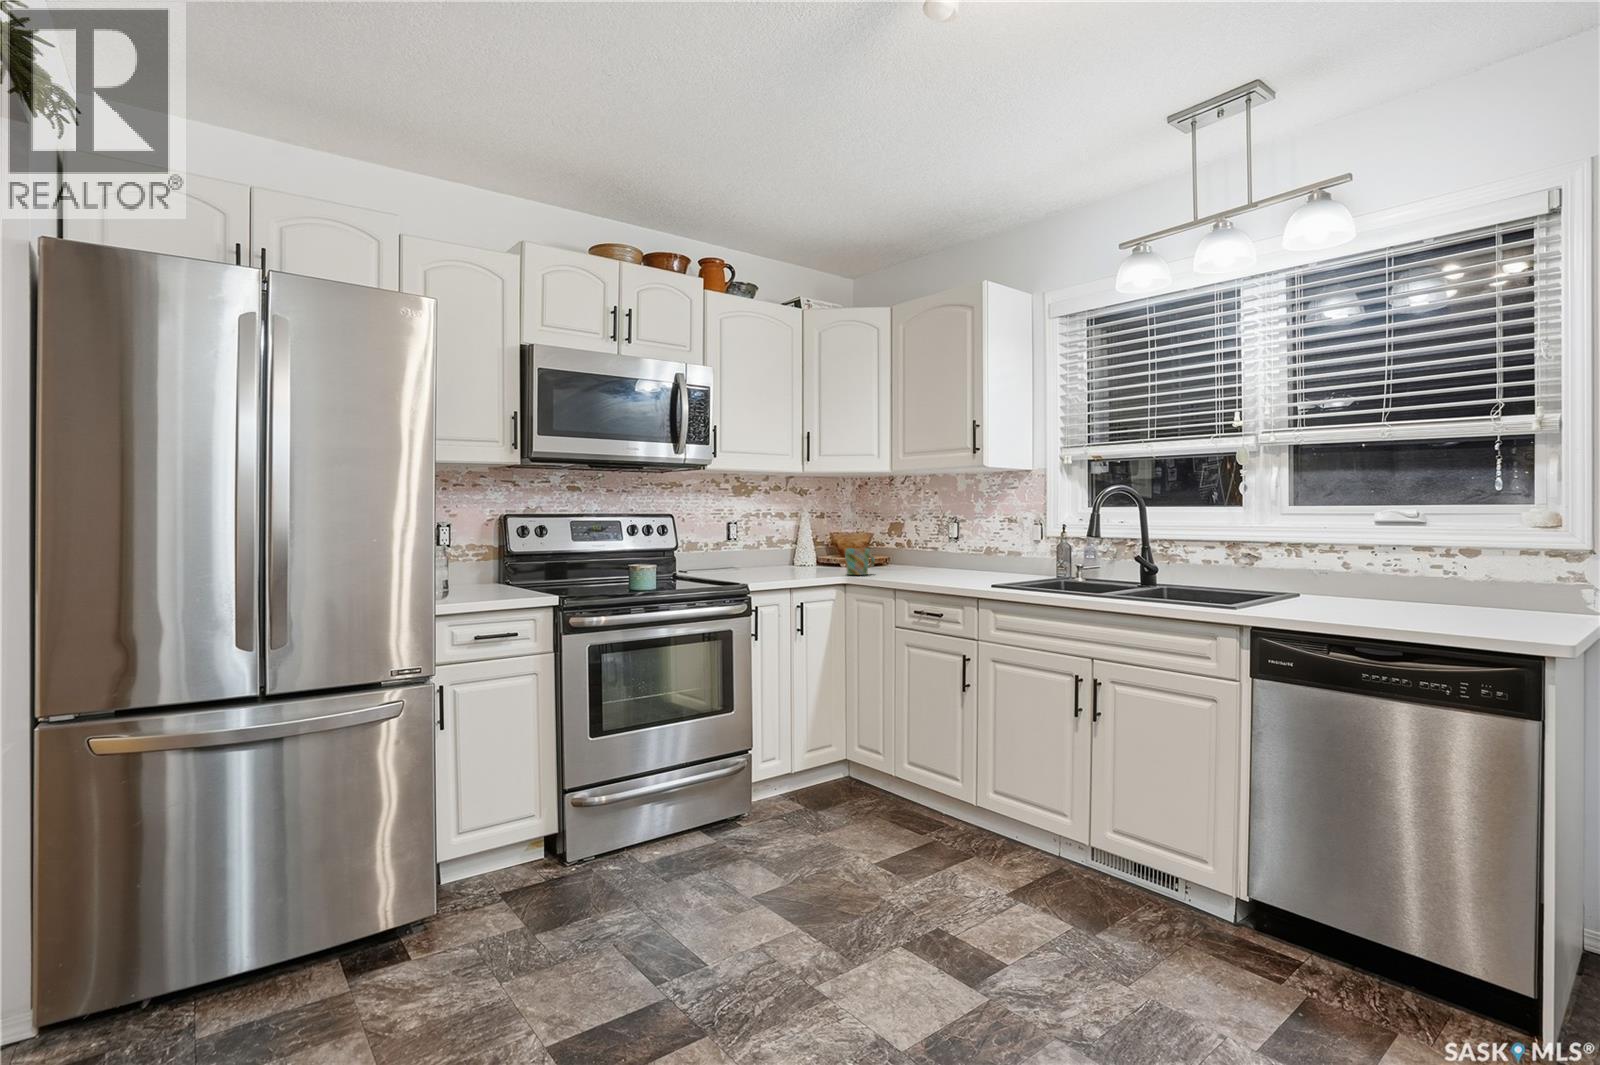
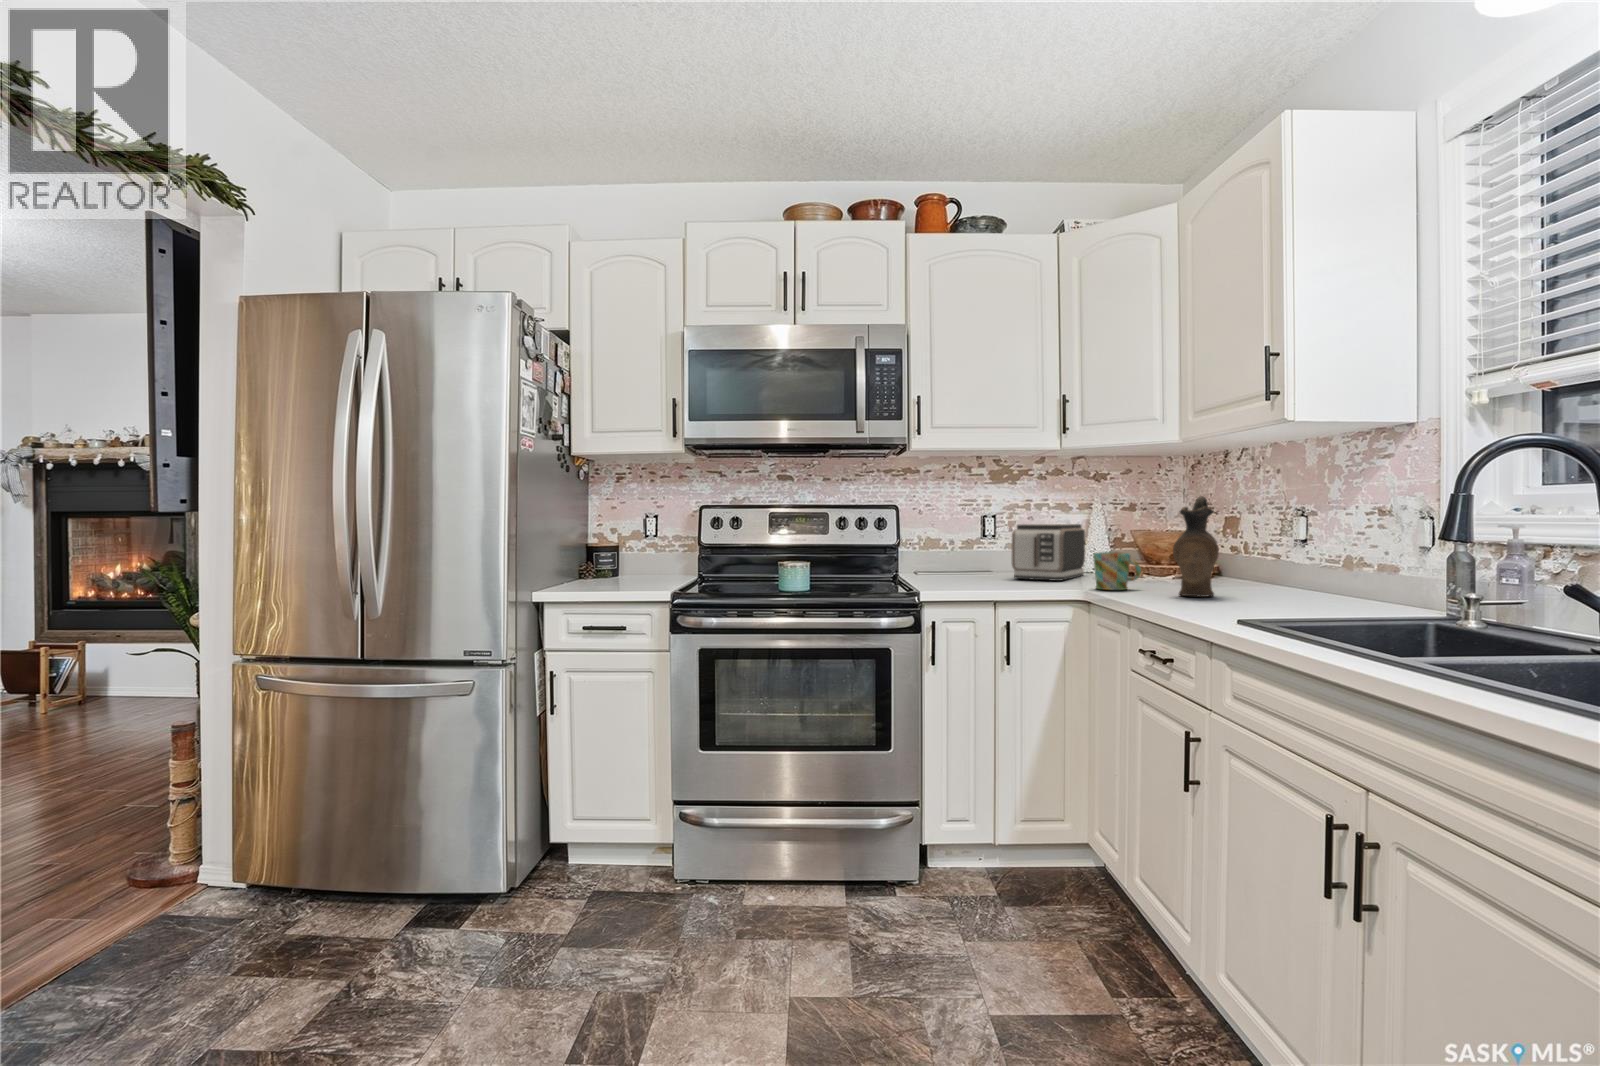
ceramic pitcher: none [907,509,935,576] -> present [1173,496,1219,597]
toaster: none [767,528,808,571] -> present [1012,524,1085,581]

